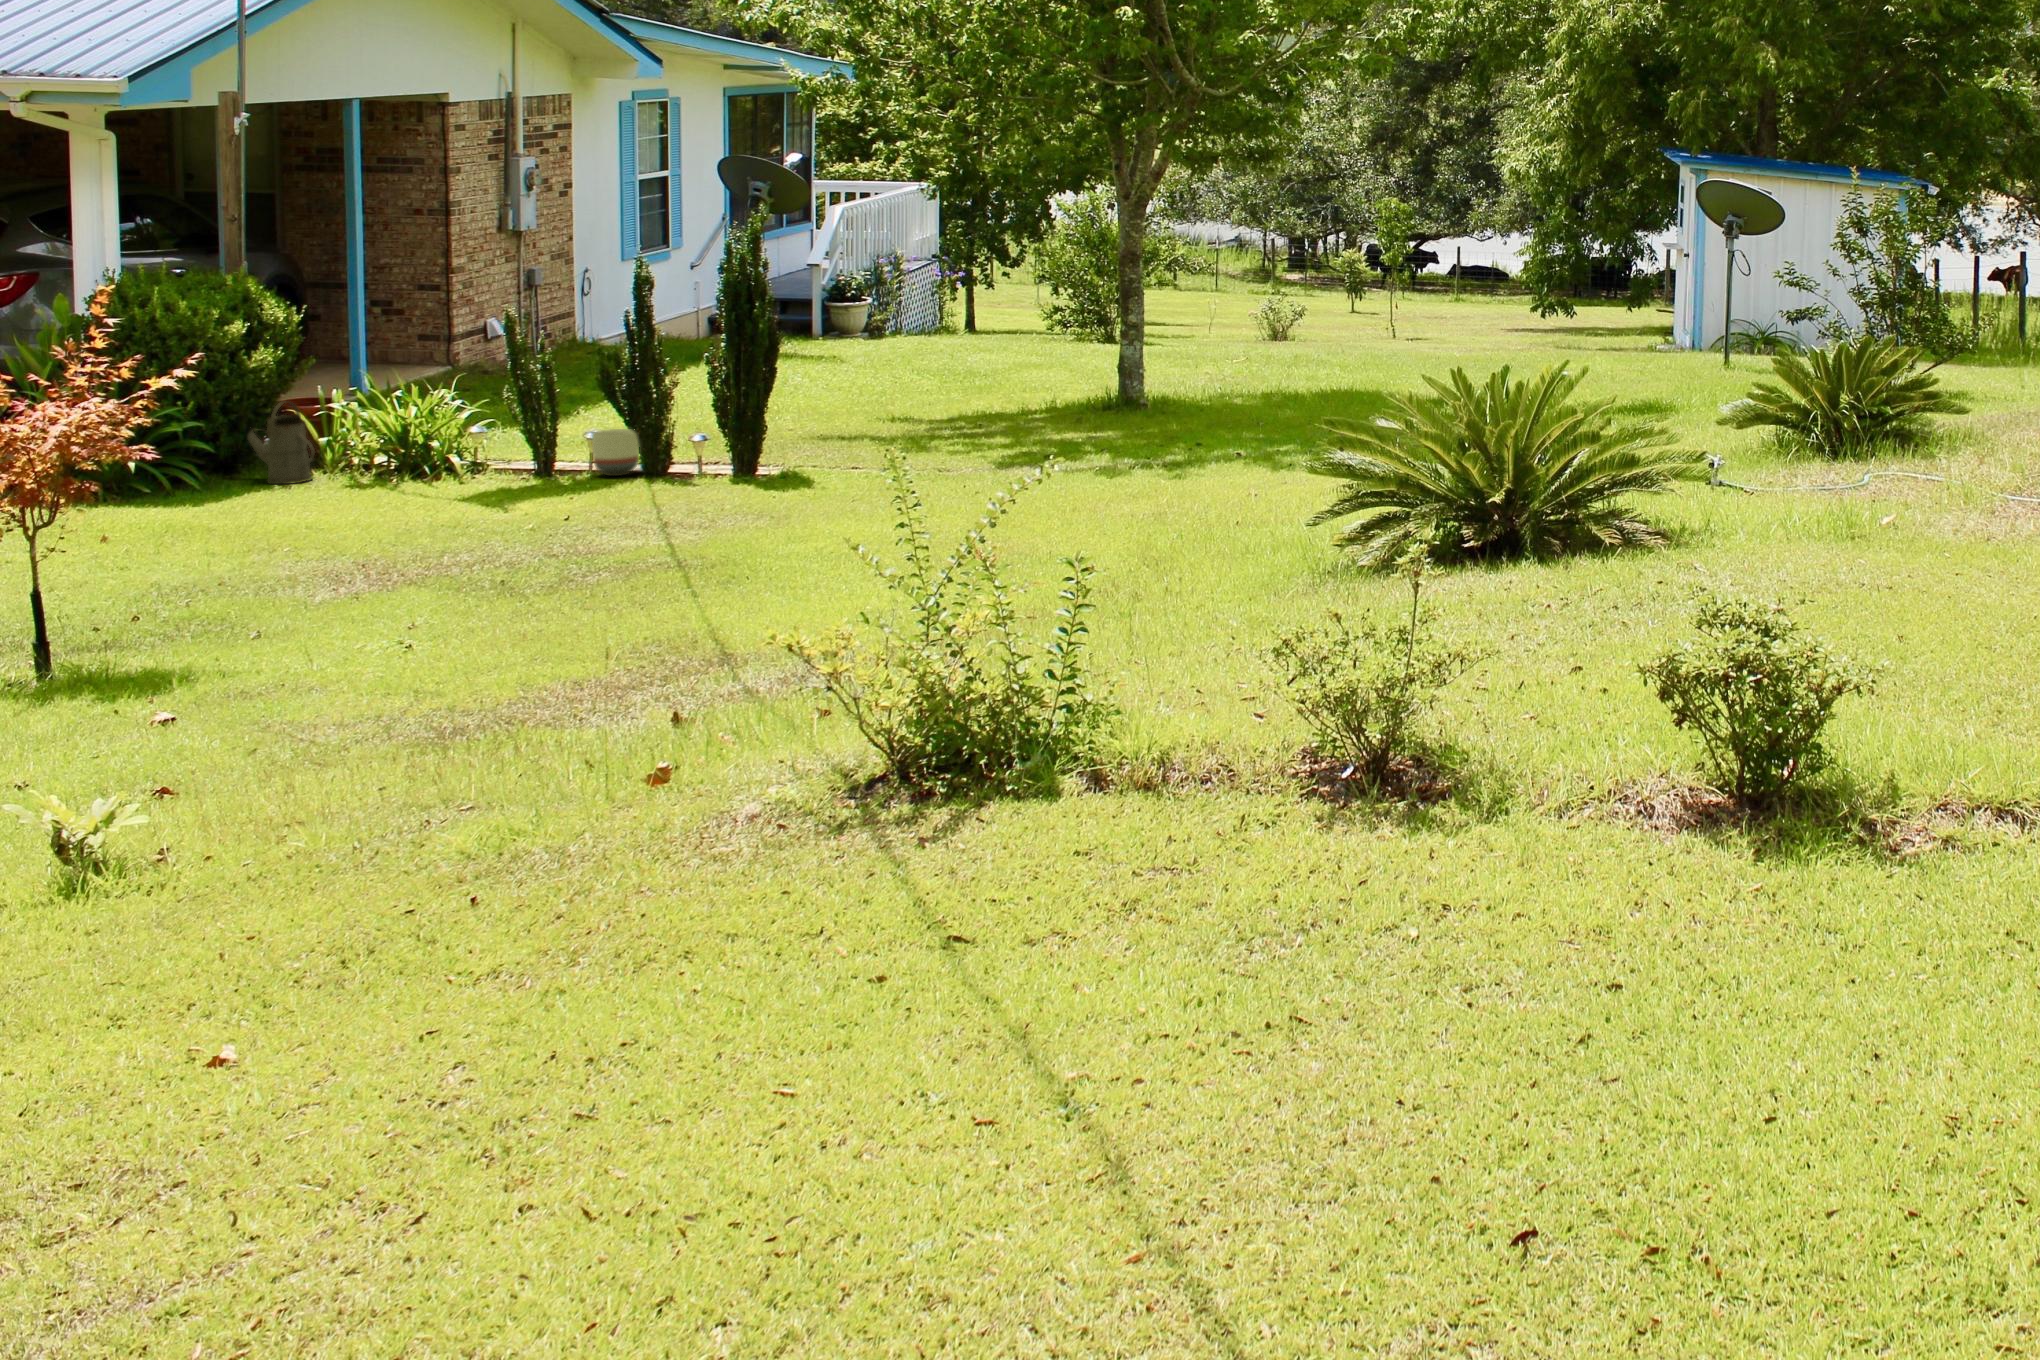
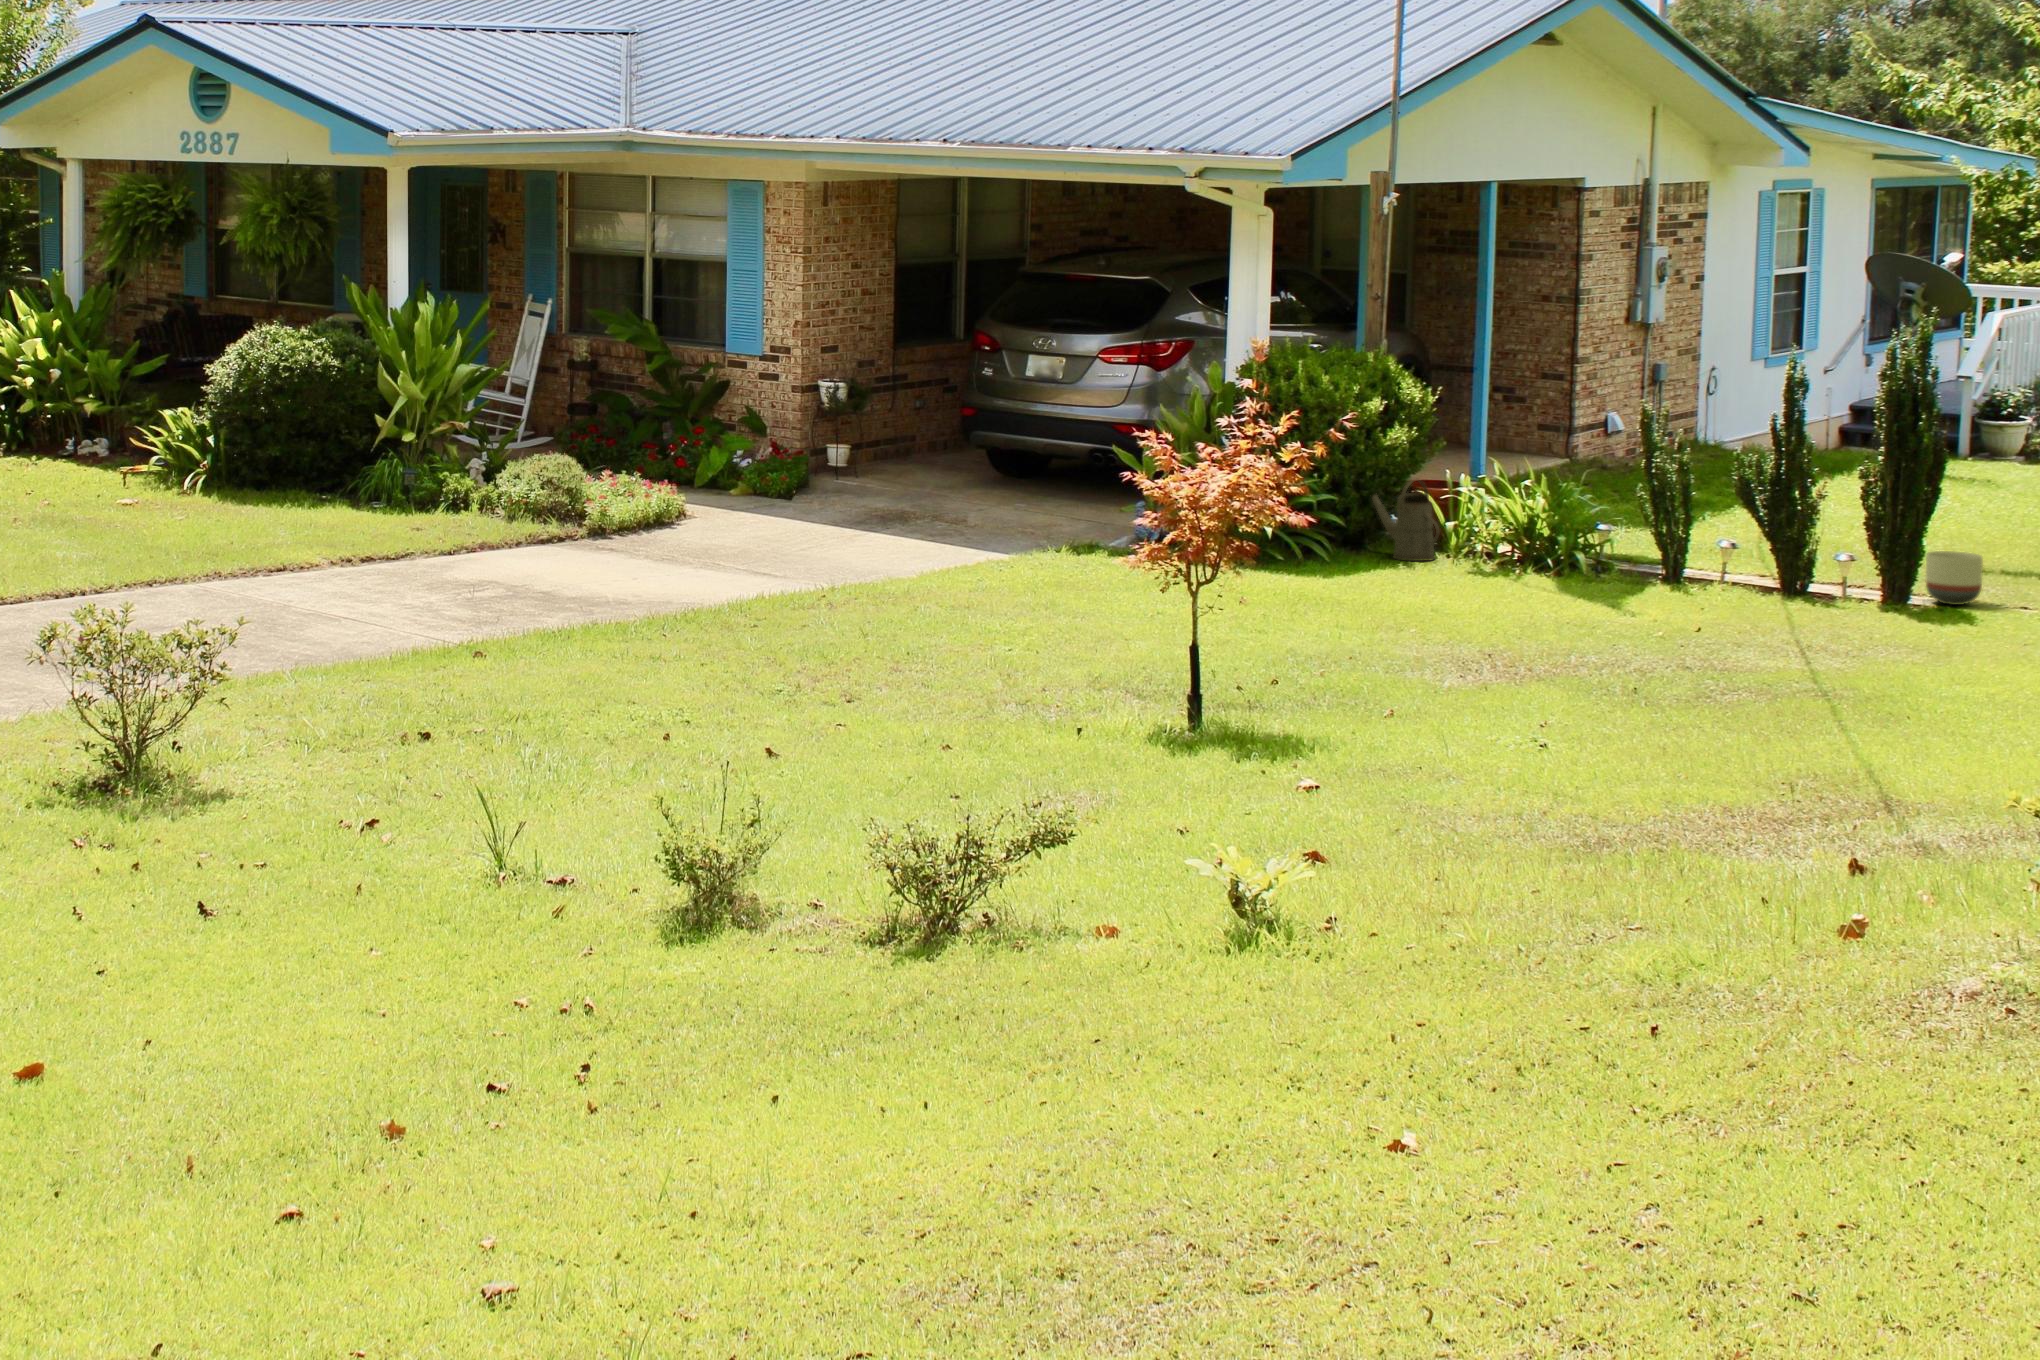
planter: present [592,429,639,476] -> present [1926,551,1983,605]

